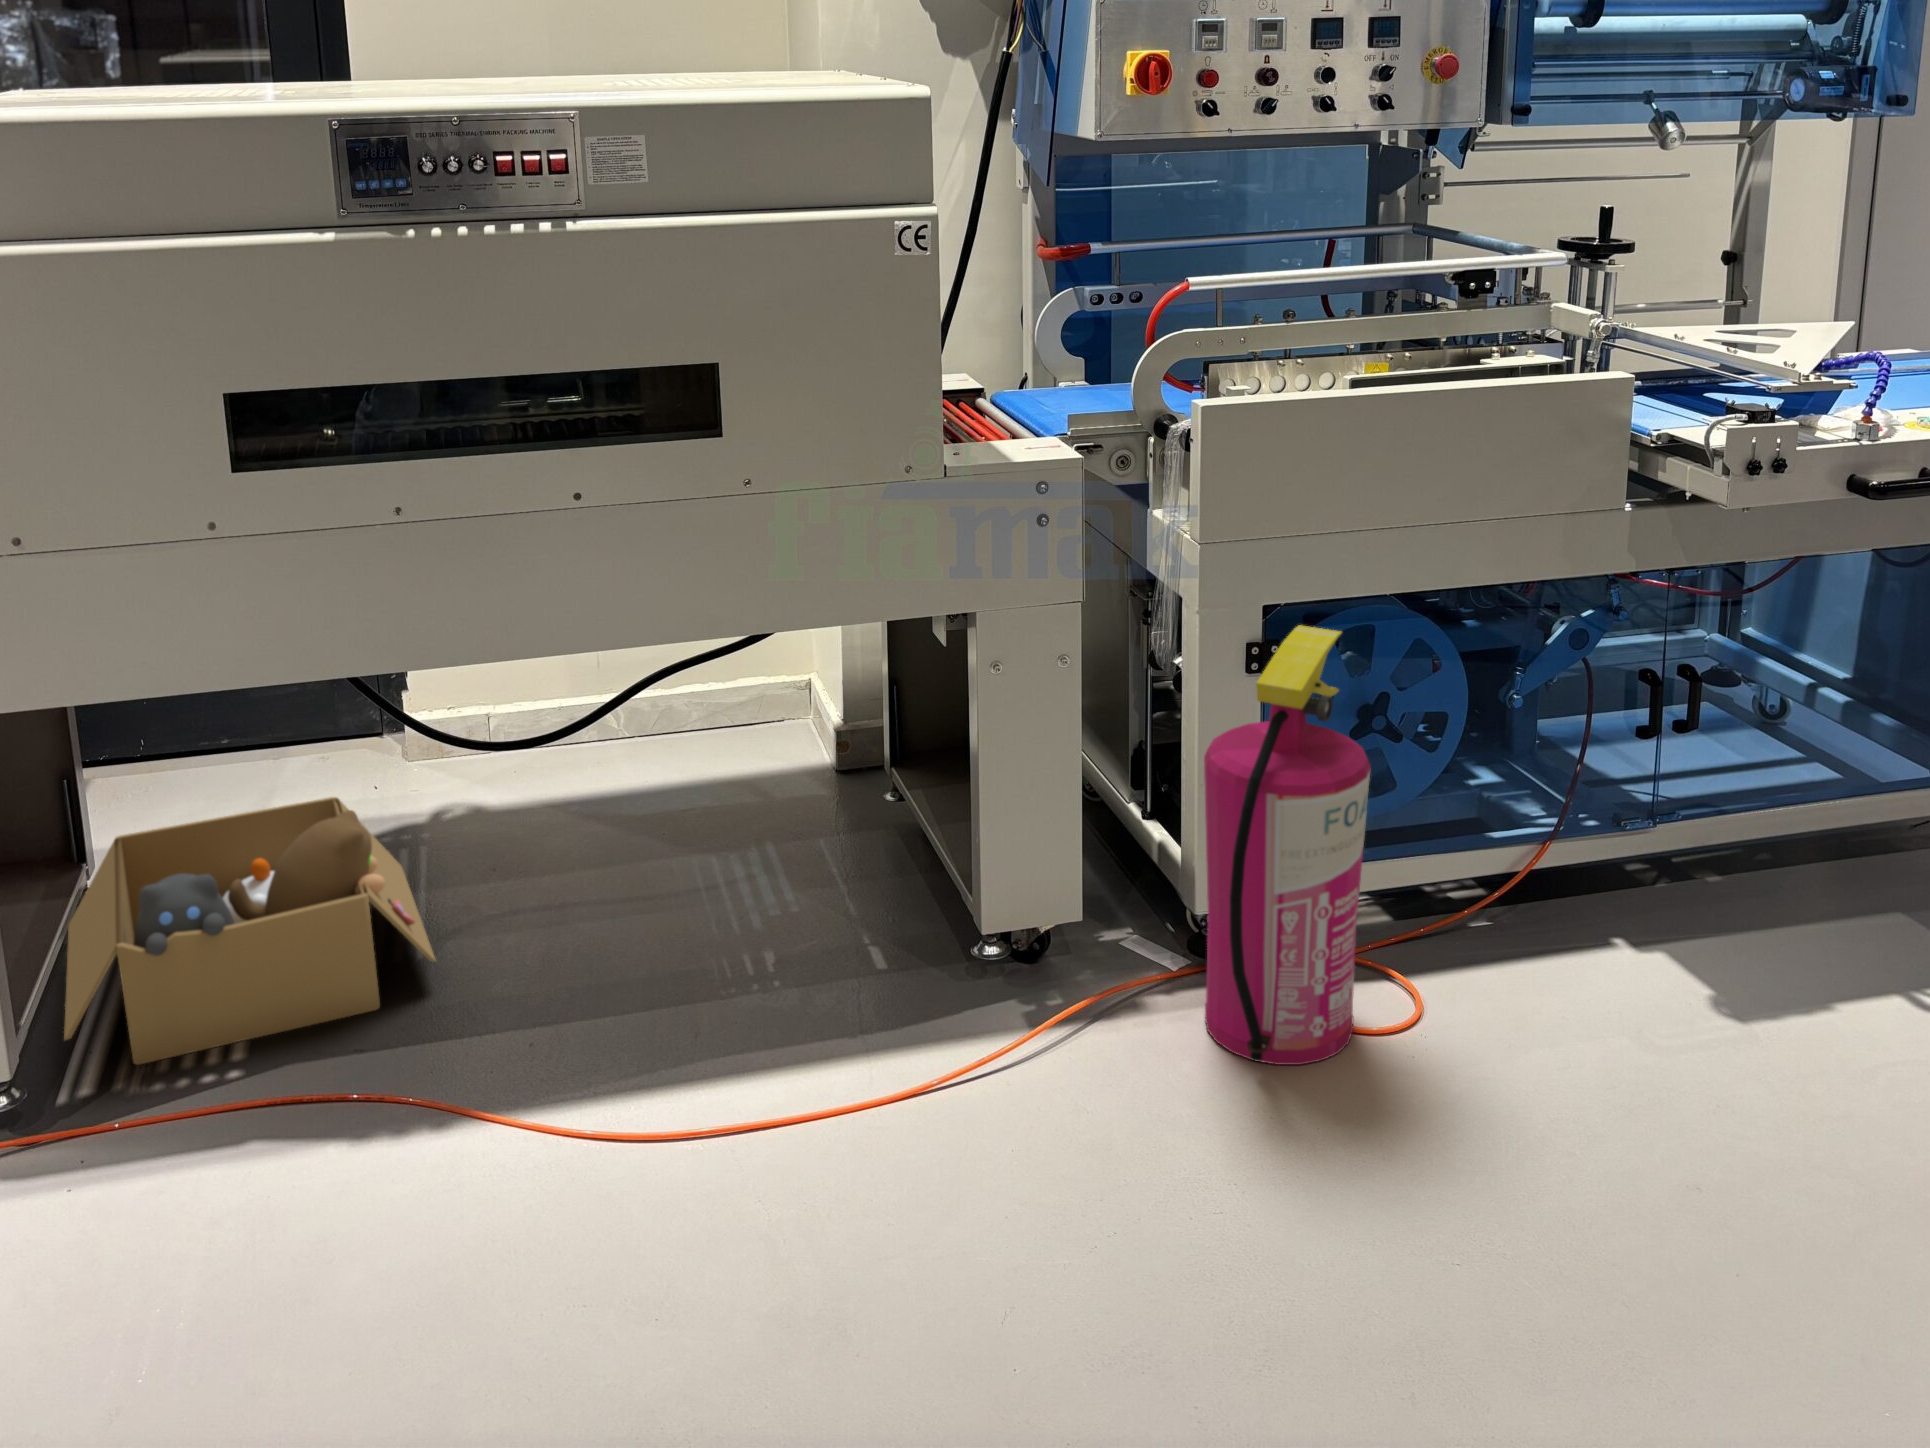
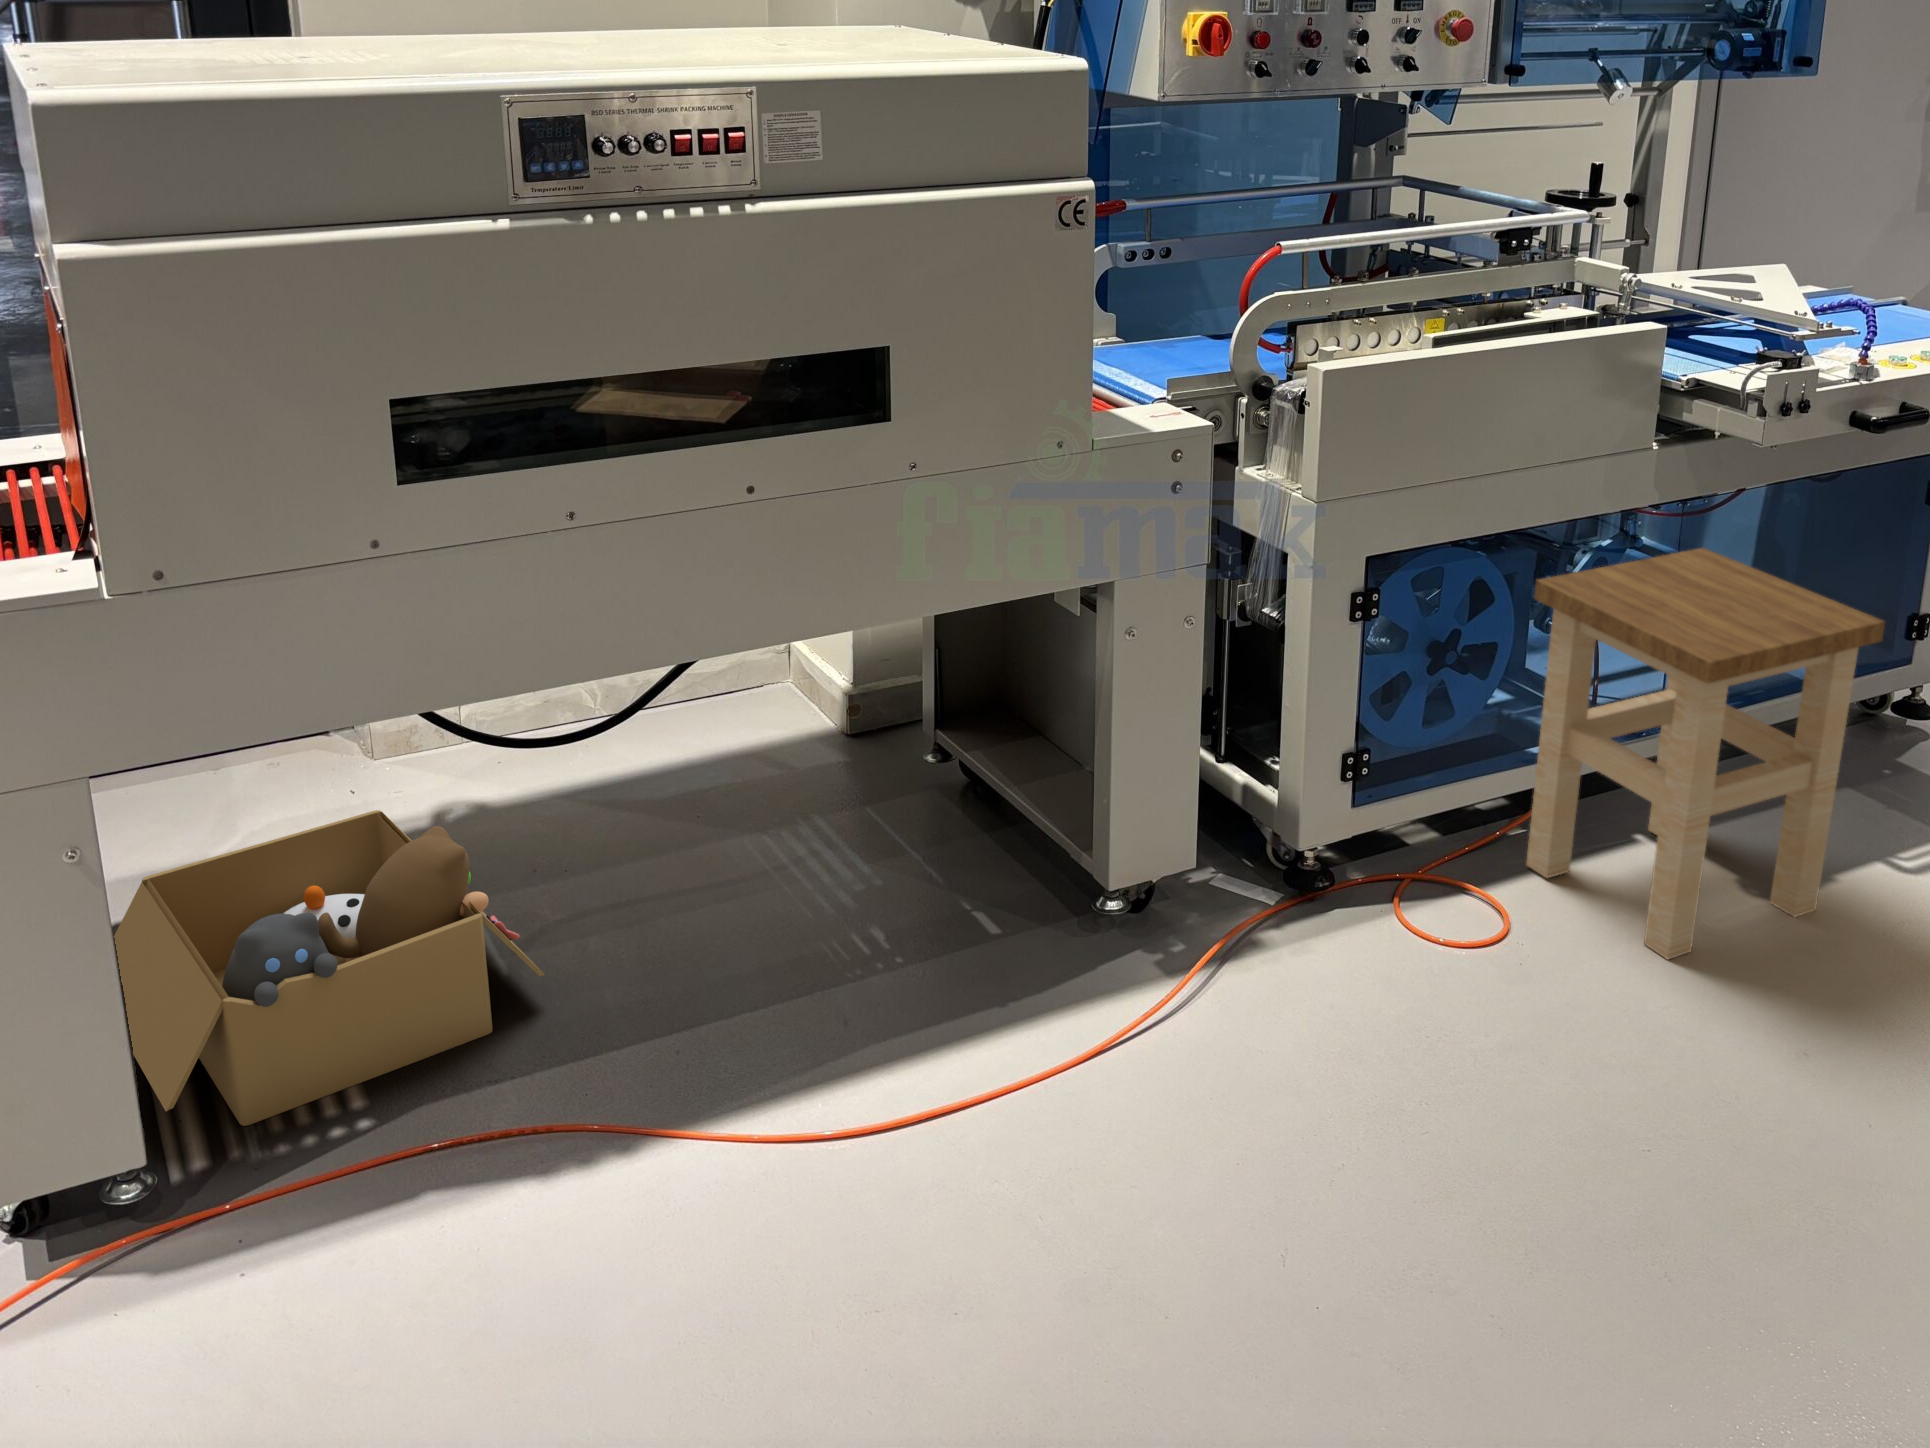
stool: none [1467,621,1860,1075] -> present [1526,548,1885,959]
fire extinguisher: present [1204,625,1371,1065] -> none [1323,574,1489,982]

